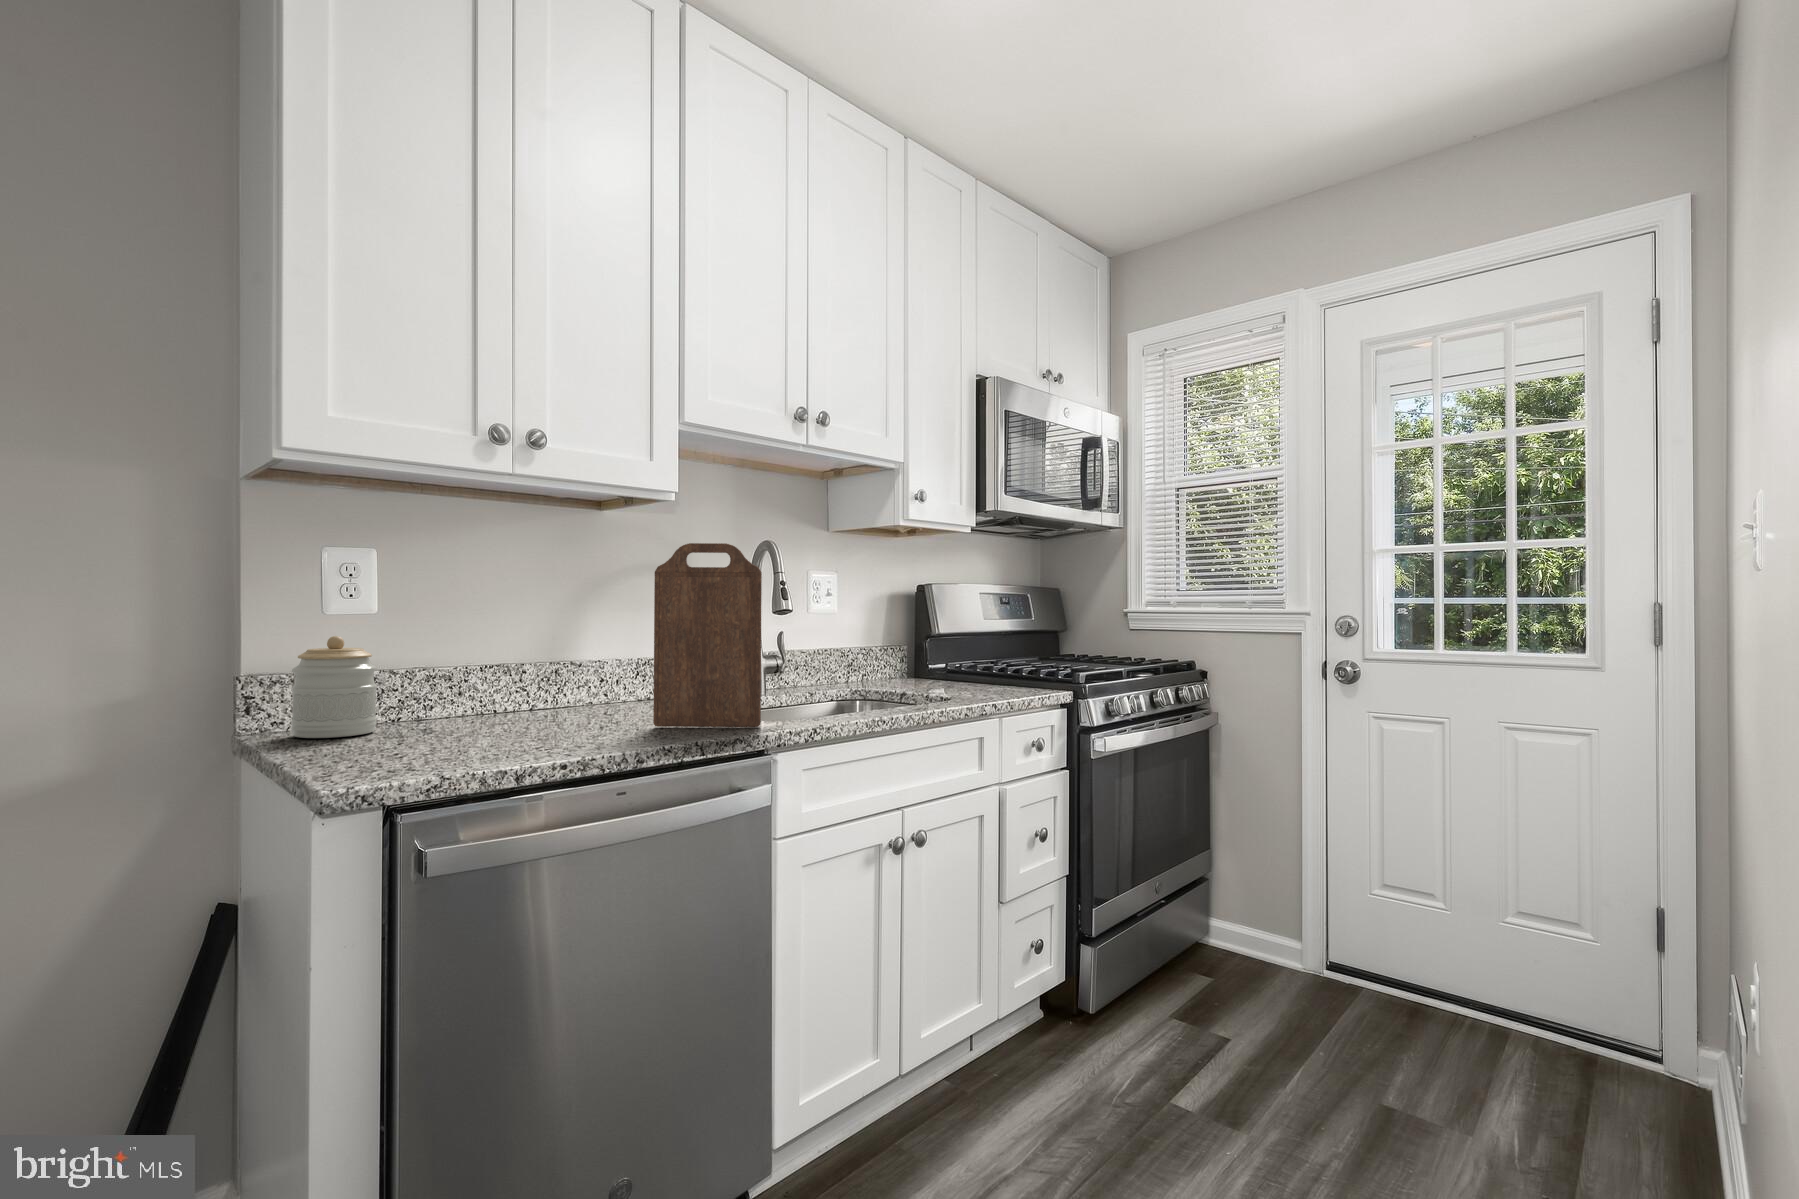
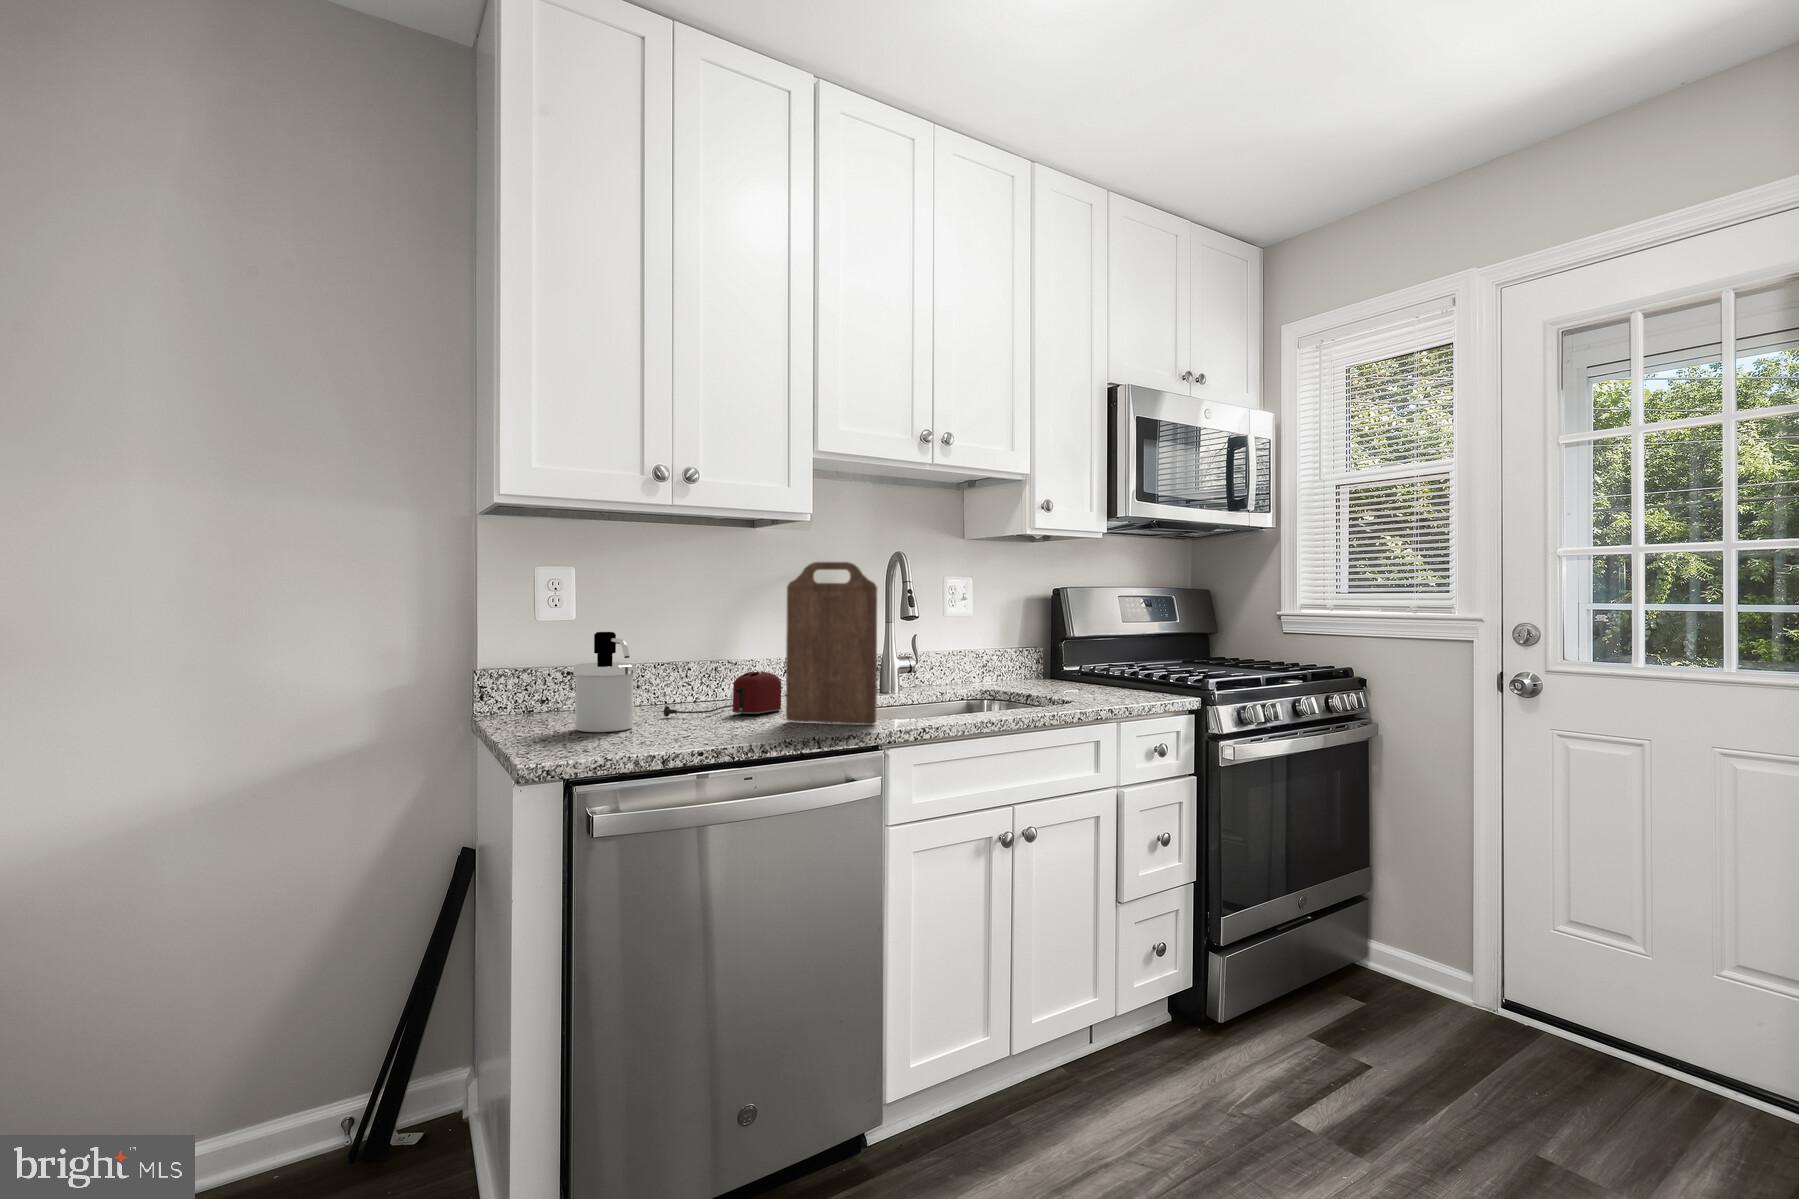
soap dispenser: none [387,624,469,747] -> present [573,632,636,732]
jar: present [291,636,377,738] -> none [508,640,571,722]
toaster: none [495,671,640,726] -> present [660,672,781,717]

